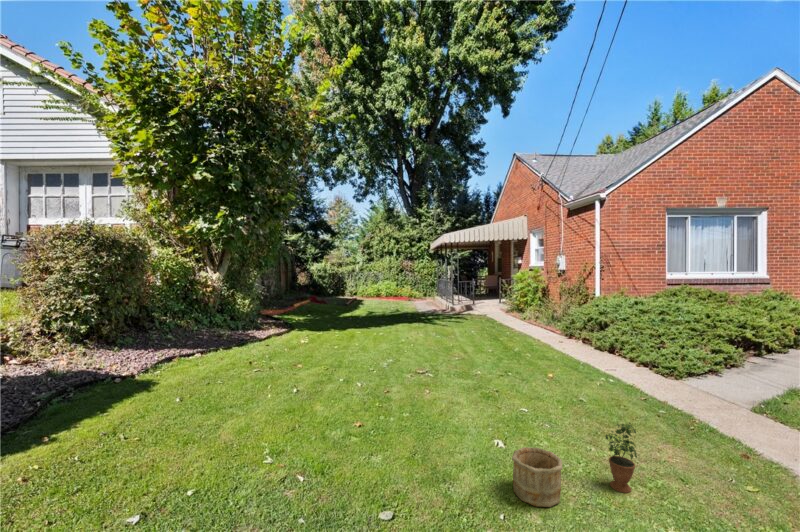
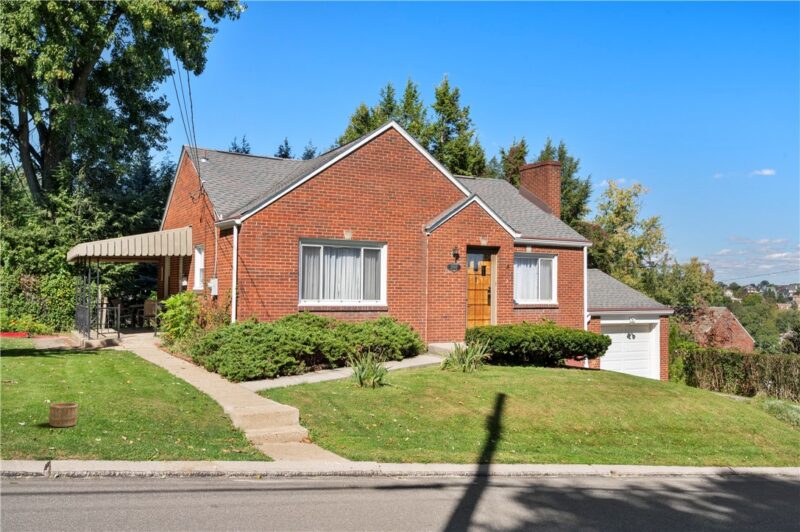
potted plant: present [605,423,637,493] -> none [110,385,128,423]

